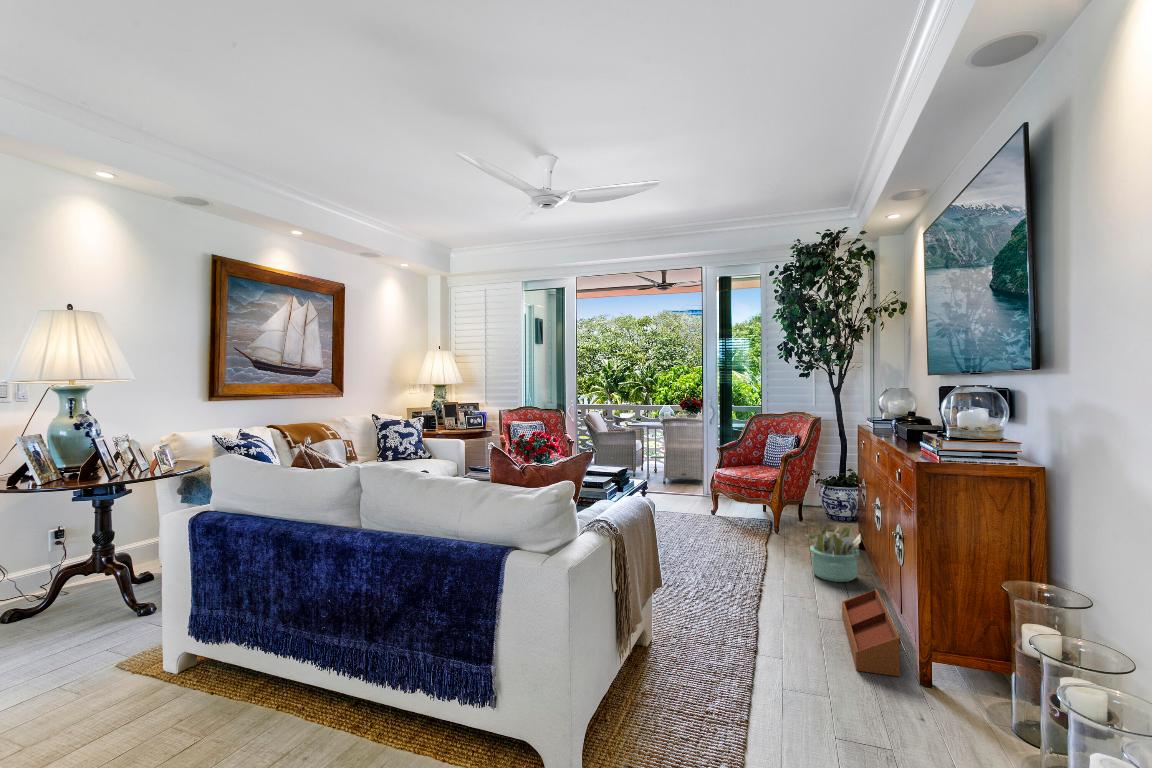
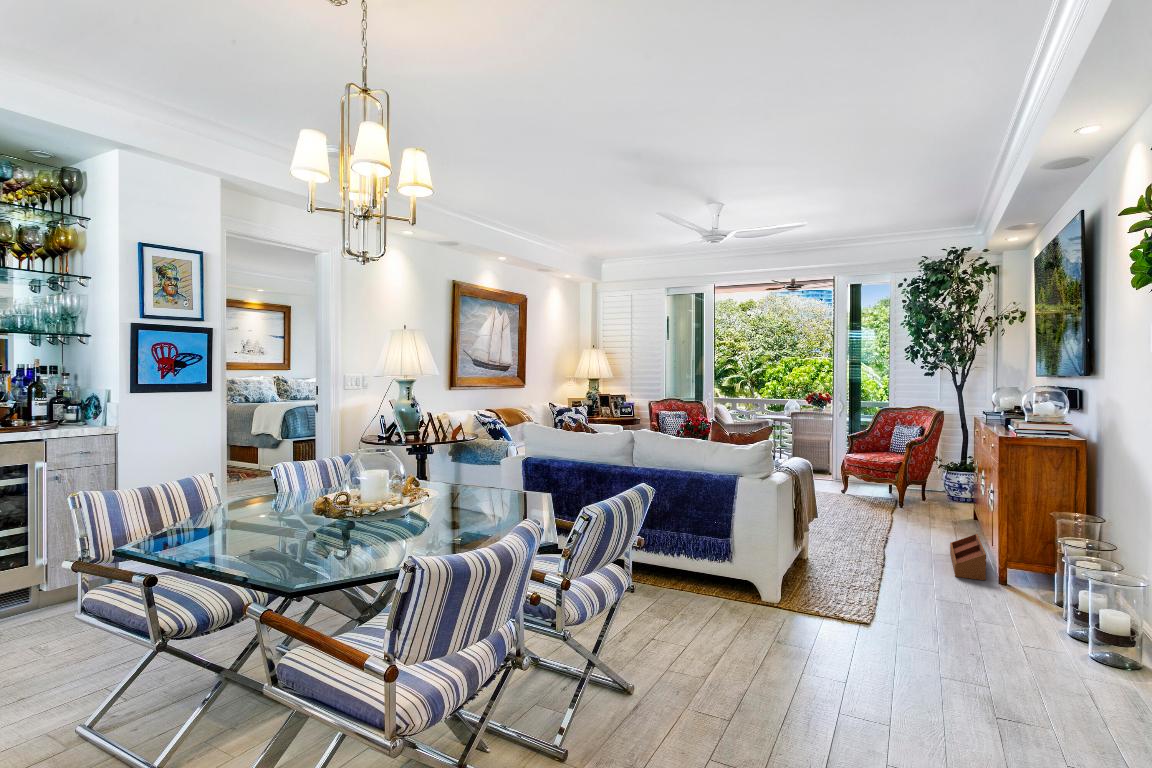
decorative plant: present [805,525,861,582] -> none [923,494,970,537]

